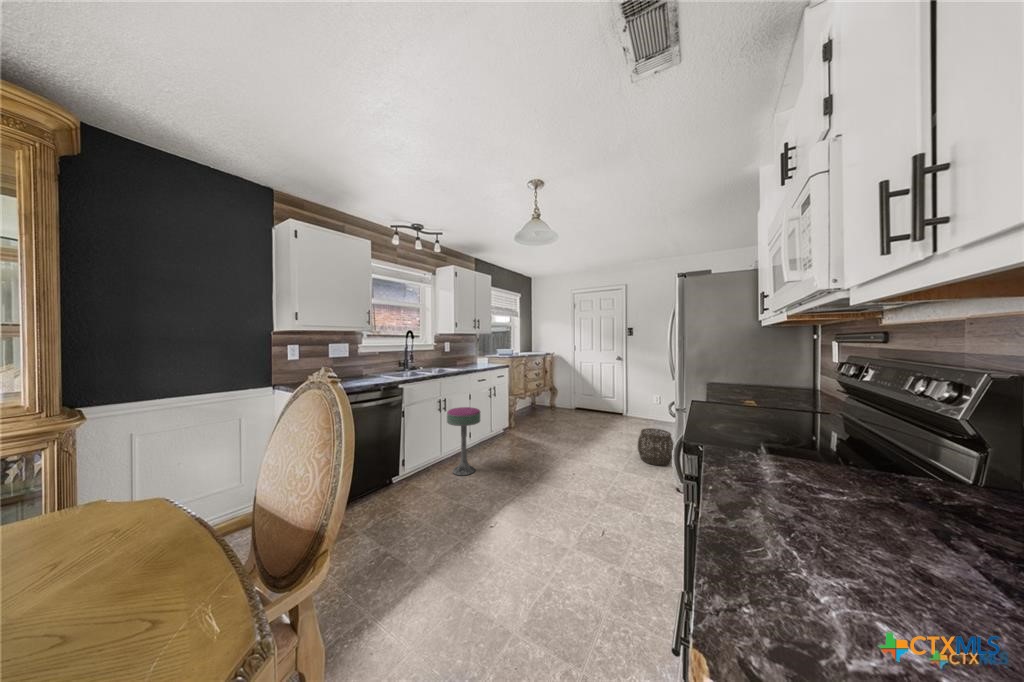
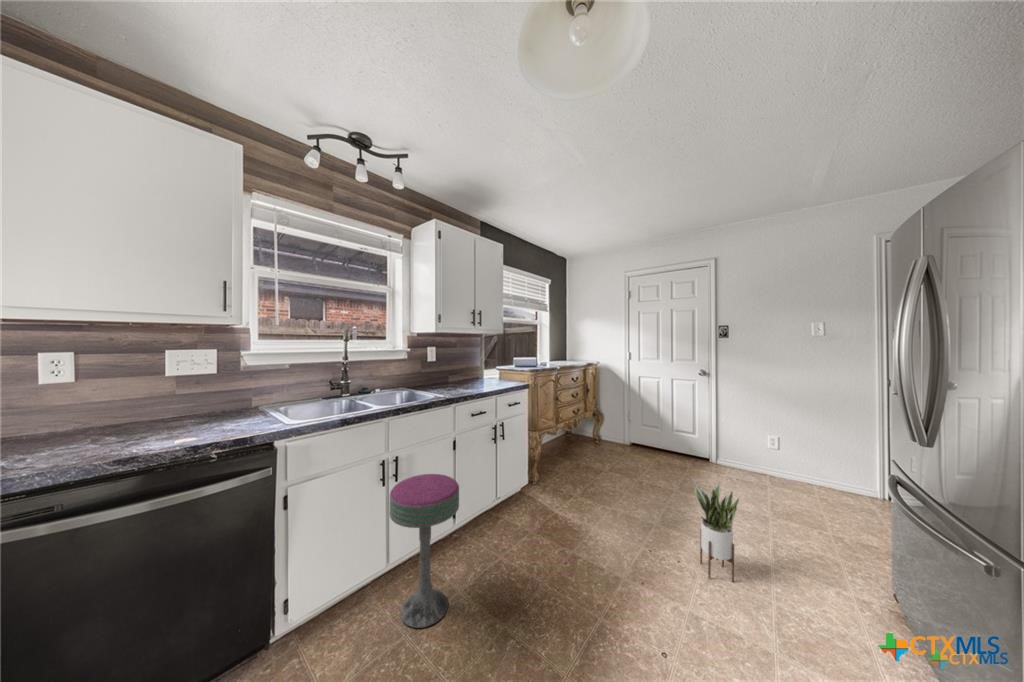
potted plant: none [597,408,618,456] -> present [693,478,739,582]
woven basket: present [638,428,674,465] -> none [787,530,892,635]

